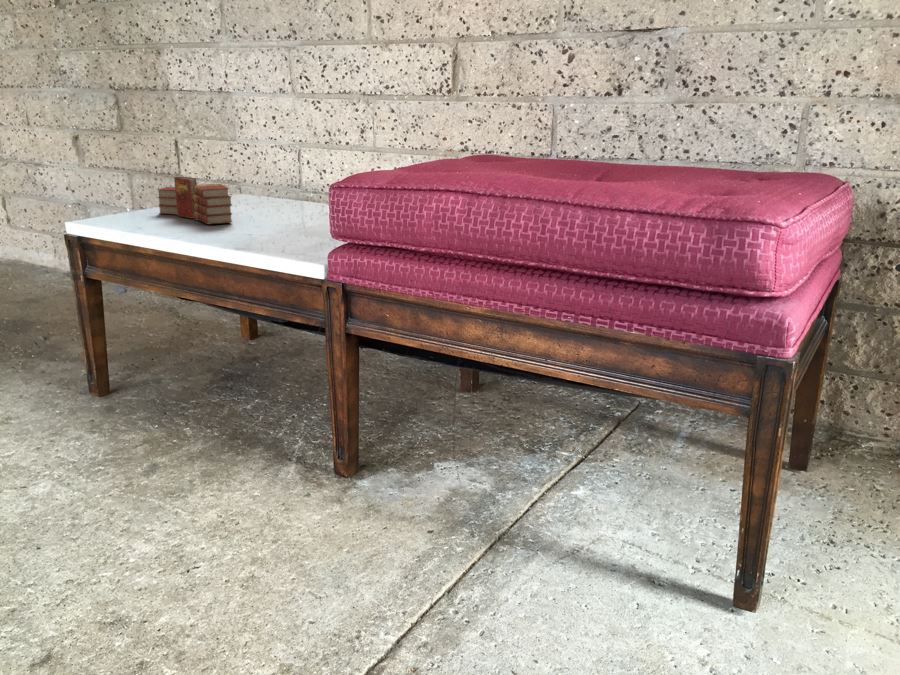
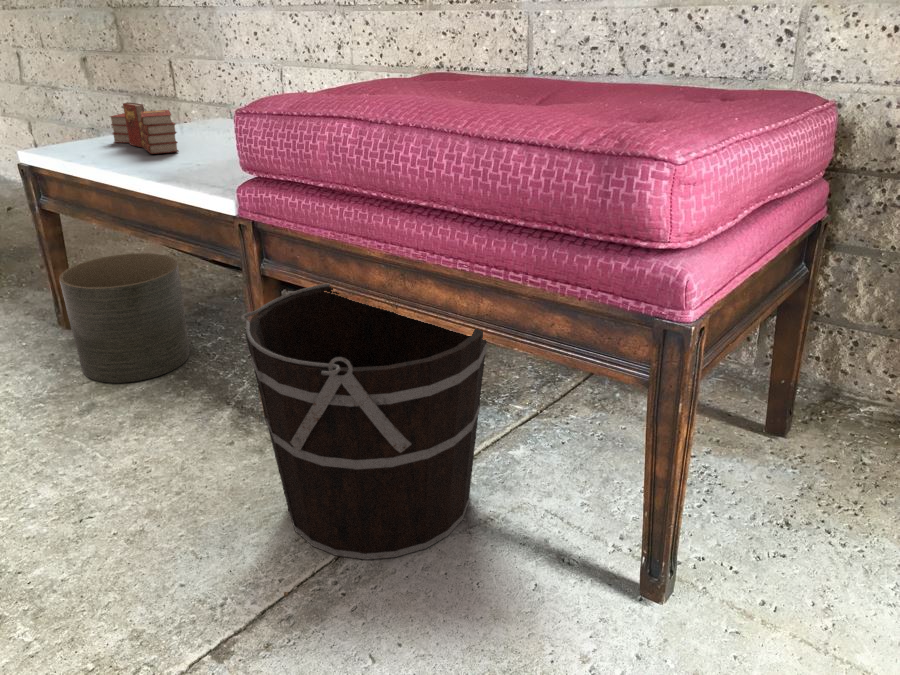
planter: none [117,319,235,444] -> present [59,253,190,383]
bucket: none [356,325,582,591] -> present [241,283,487,560]

